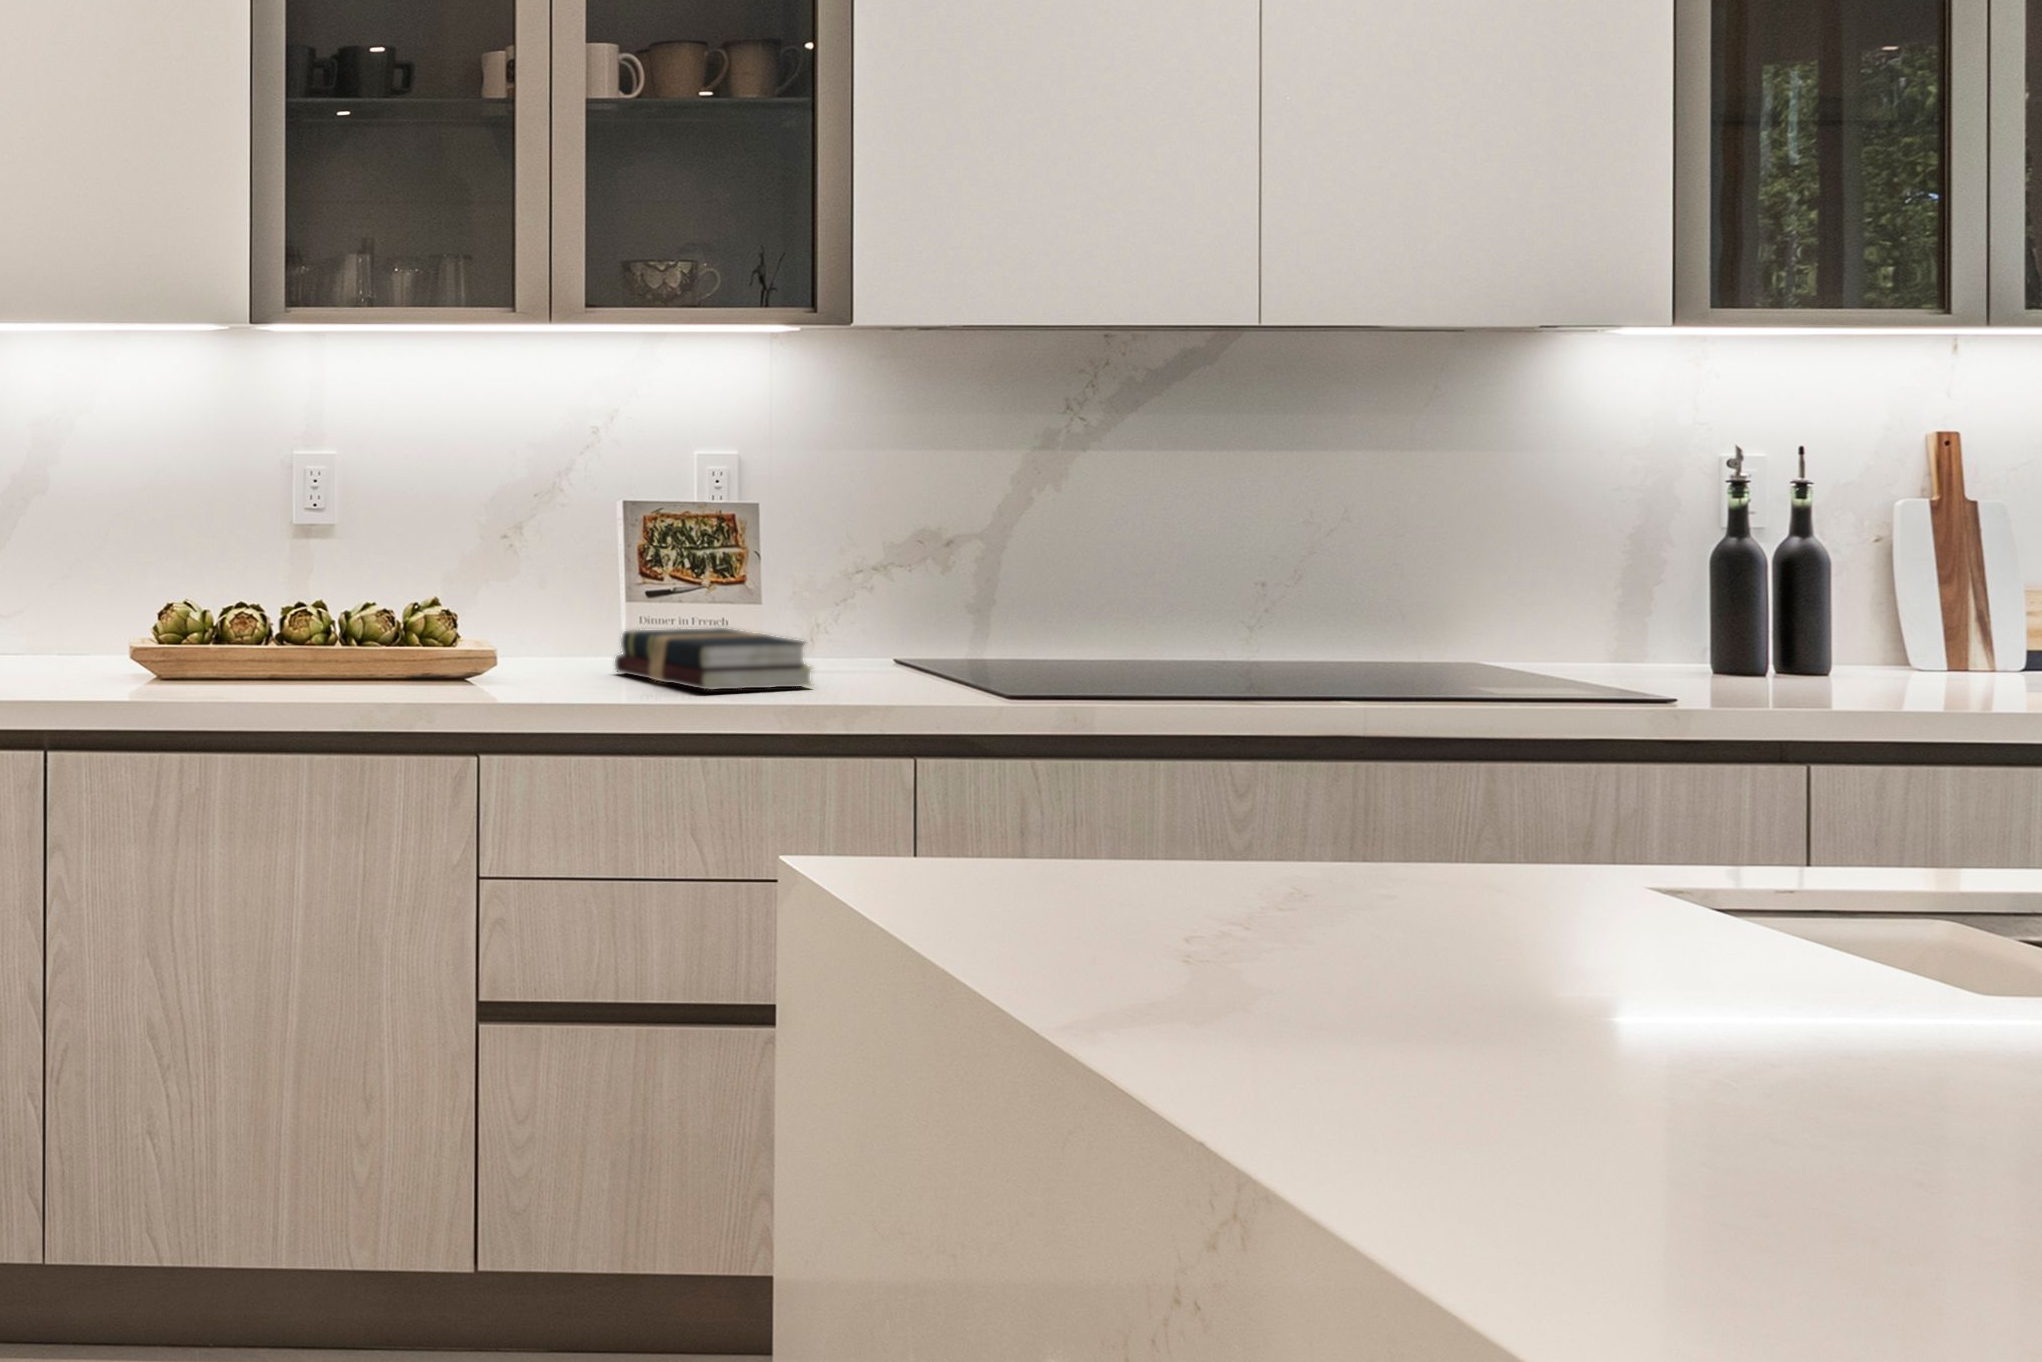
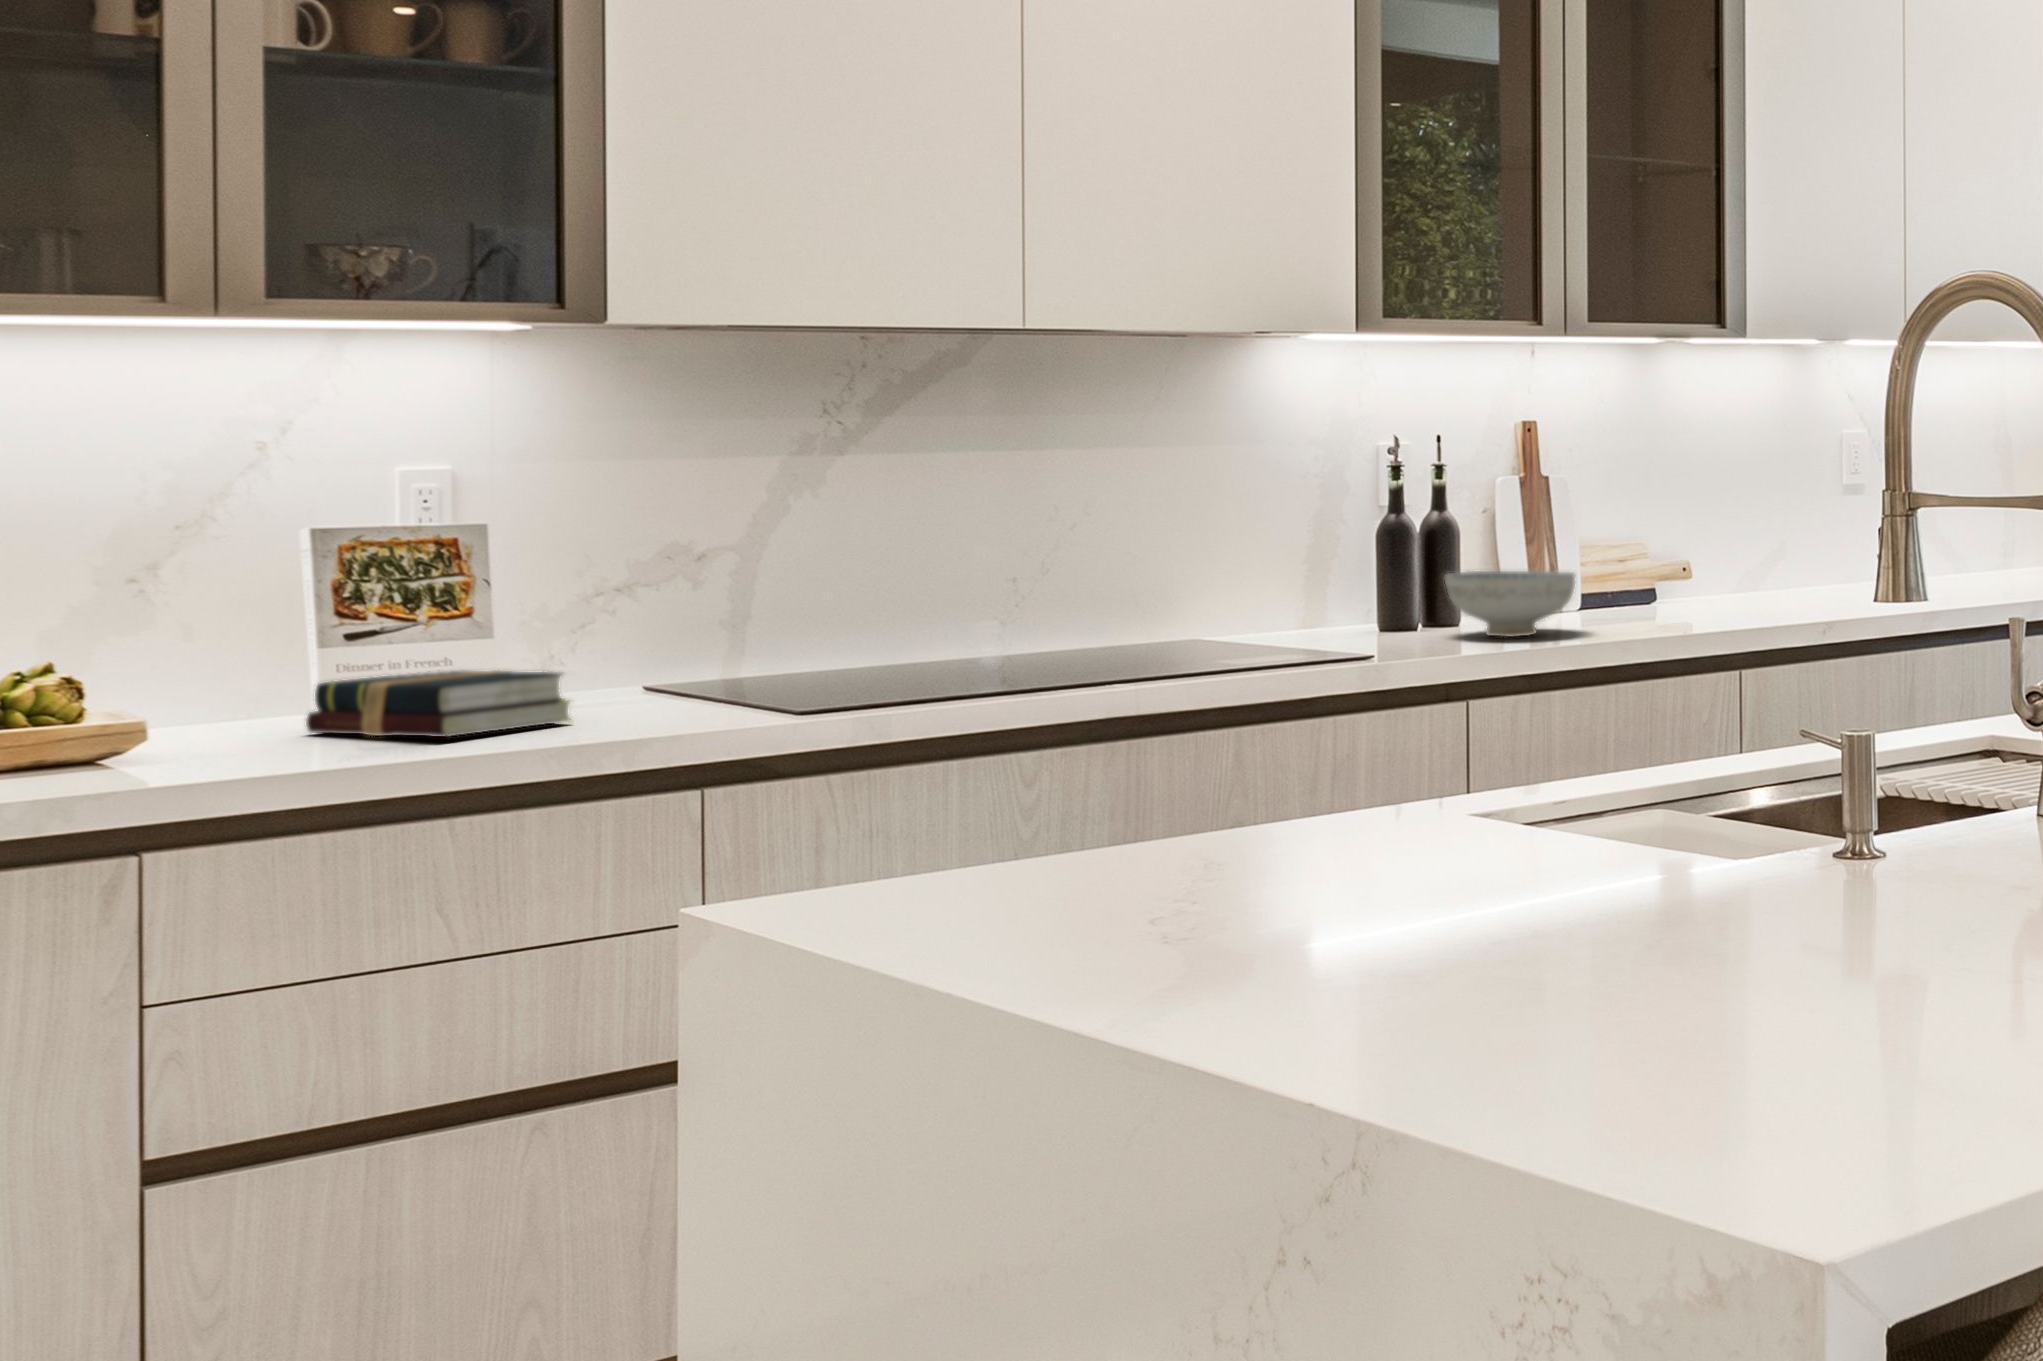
ceramic bowl: none [1780,614,1965,699] -> present [1445,571,1576,637]

